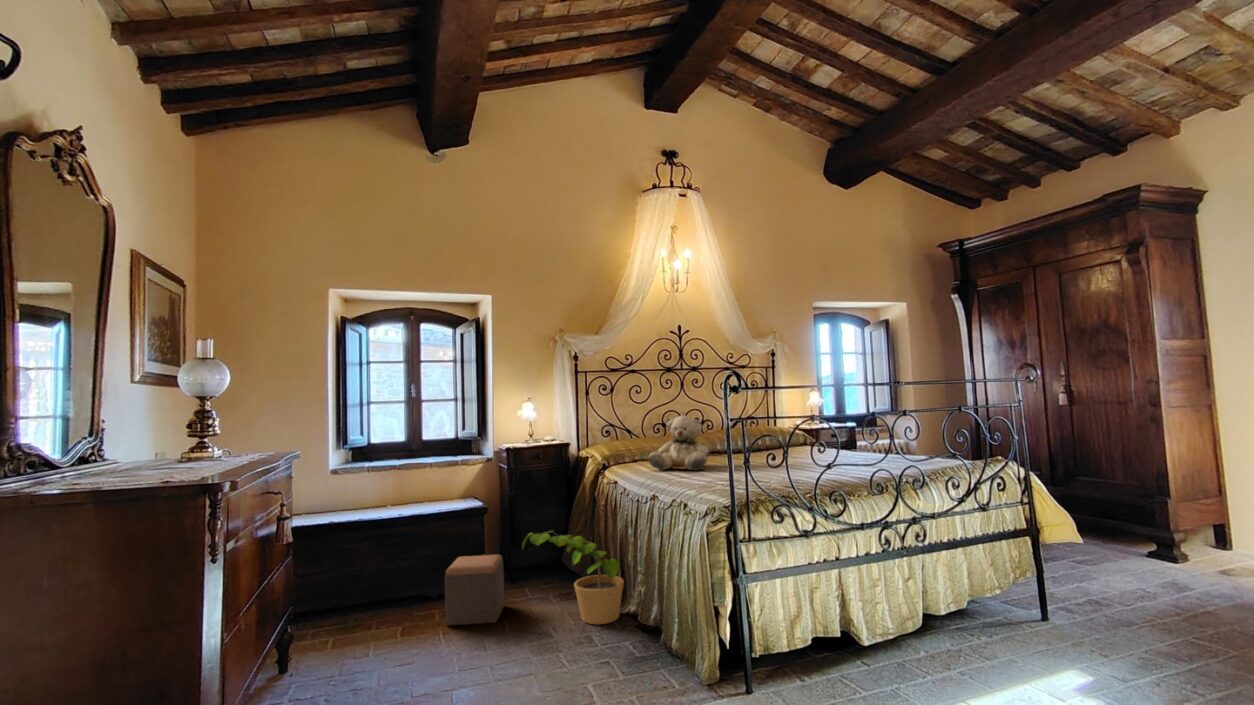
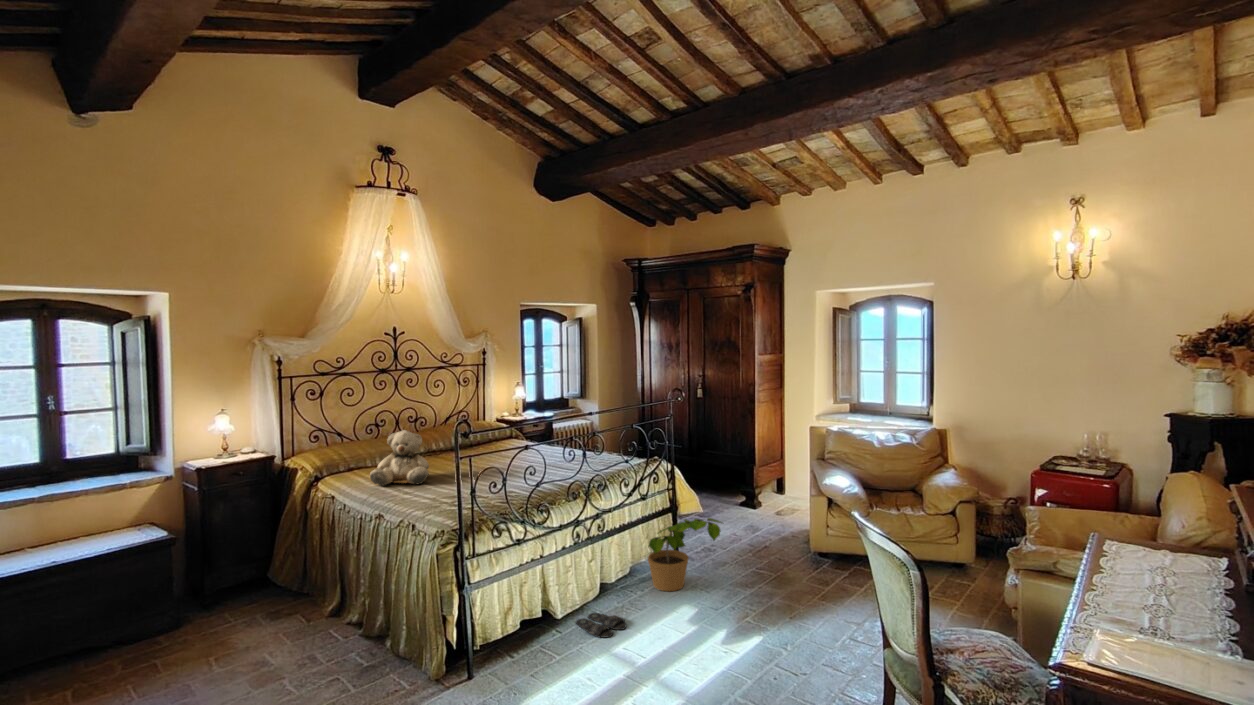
potted plant: present [522,531,624,624] -> present [648,518,722,591]
footstool: present [445,555,504,626] -> none [129,590,203,679]
slippers: none [890,650,966,683] -> present [576,613,626,638]

